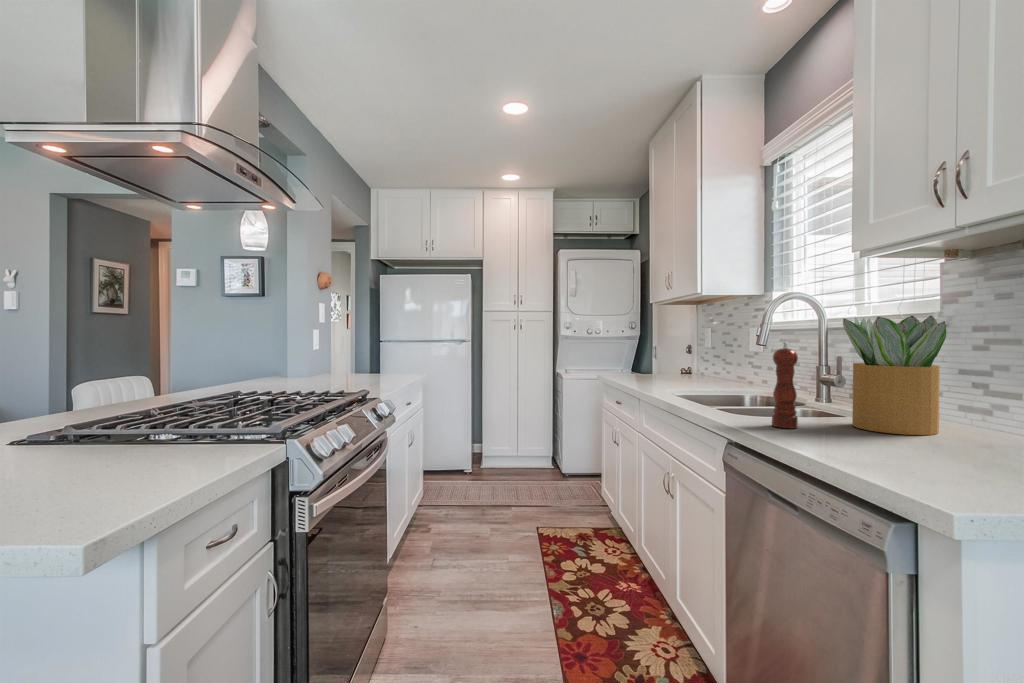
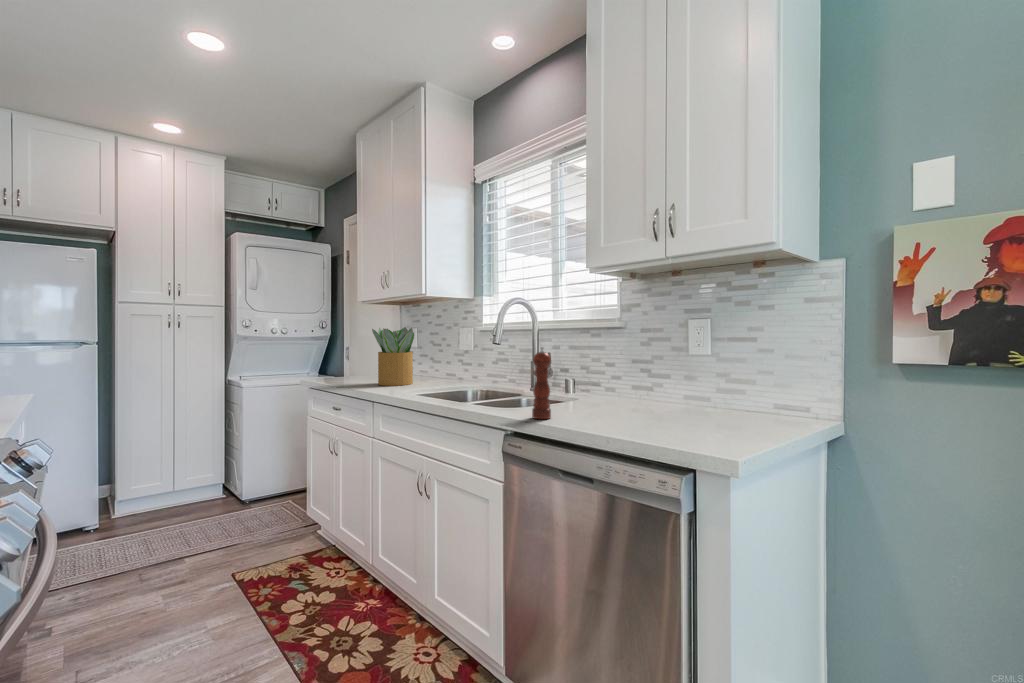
potted plant: present [843,316,946,435] -> present [372,327,414,386]

